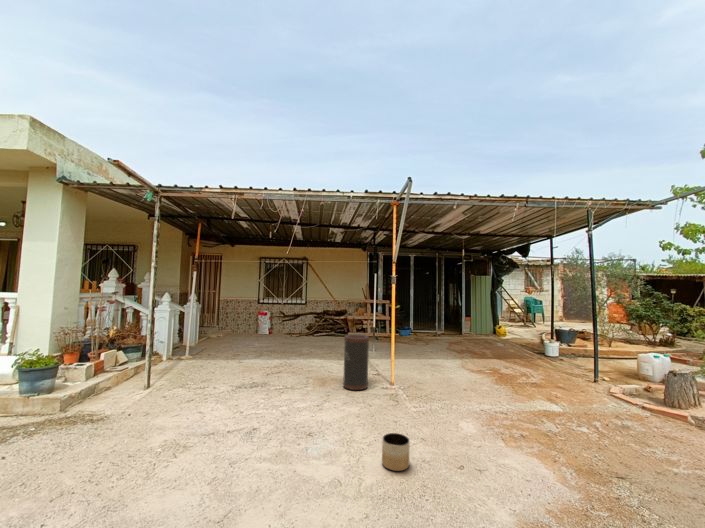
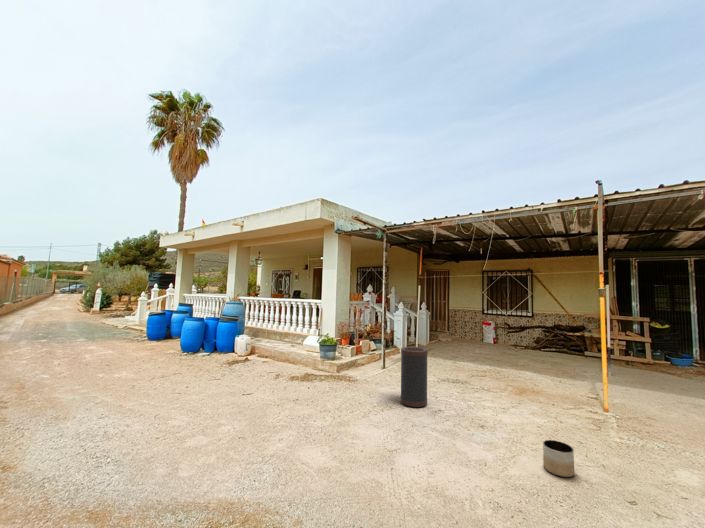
trash can: present [343,334,369,390] -> present [400,347,428,407]

